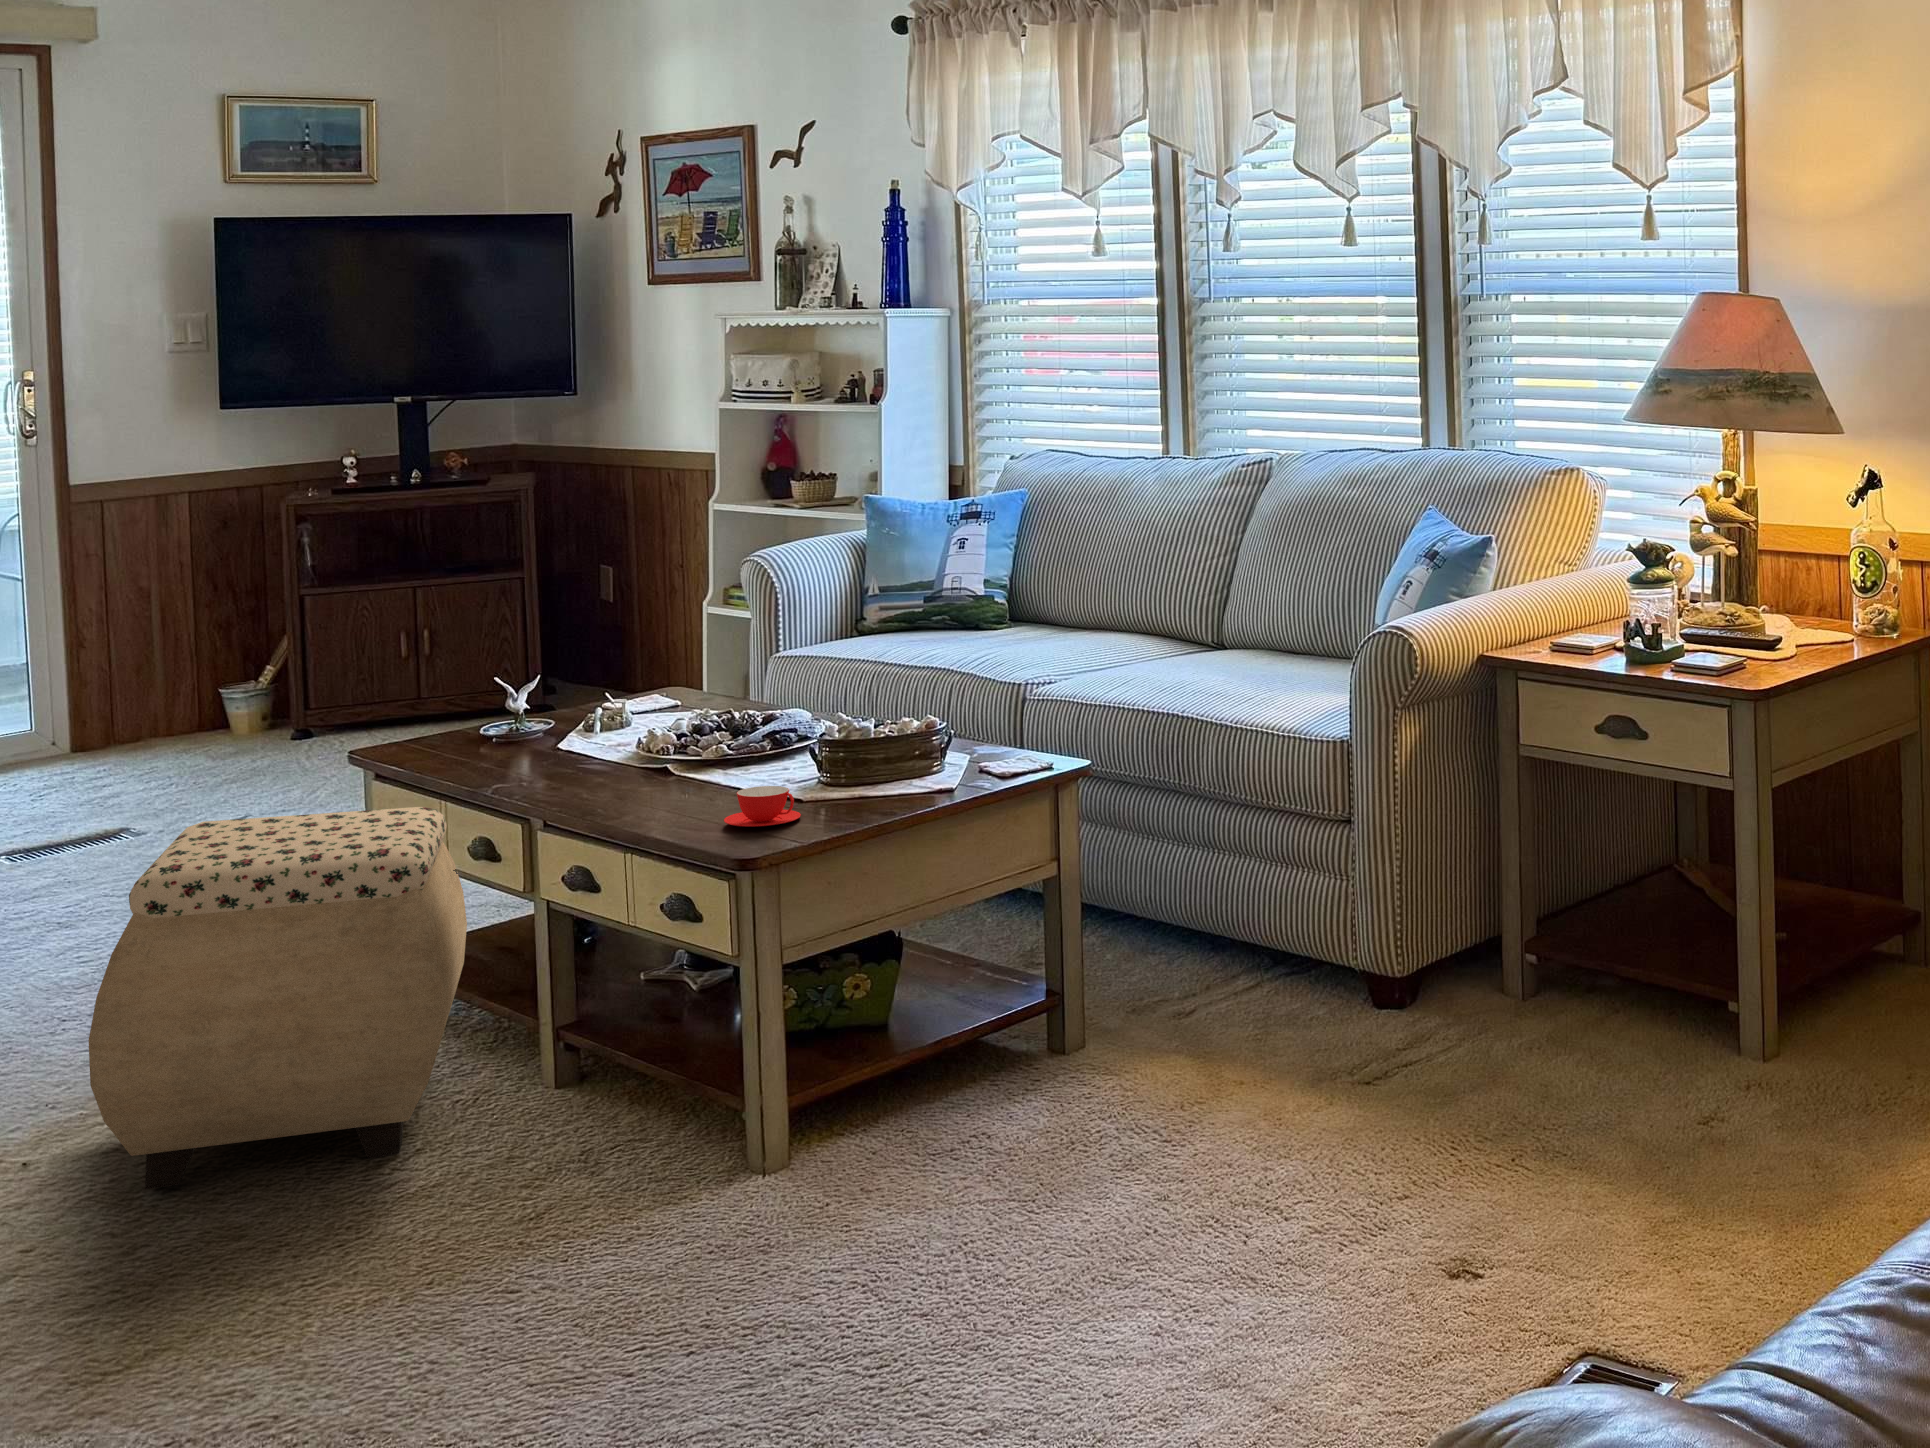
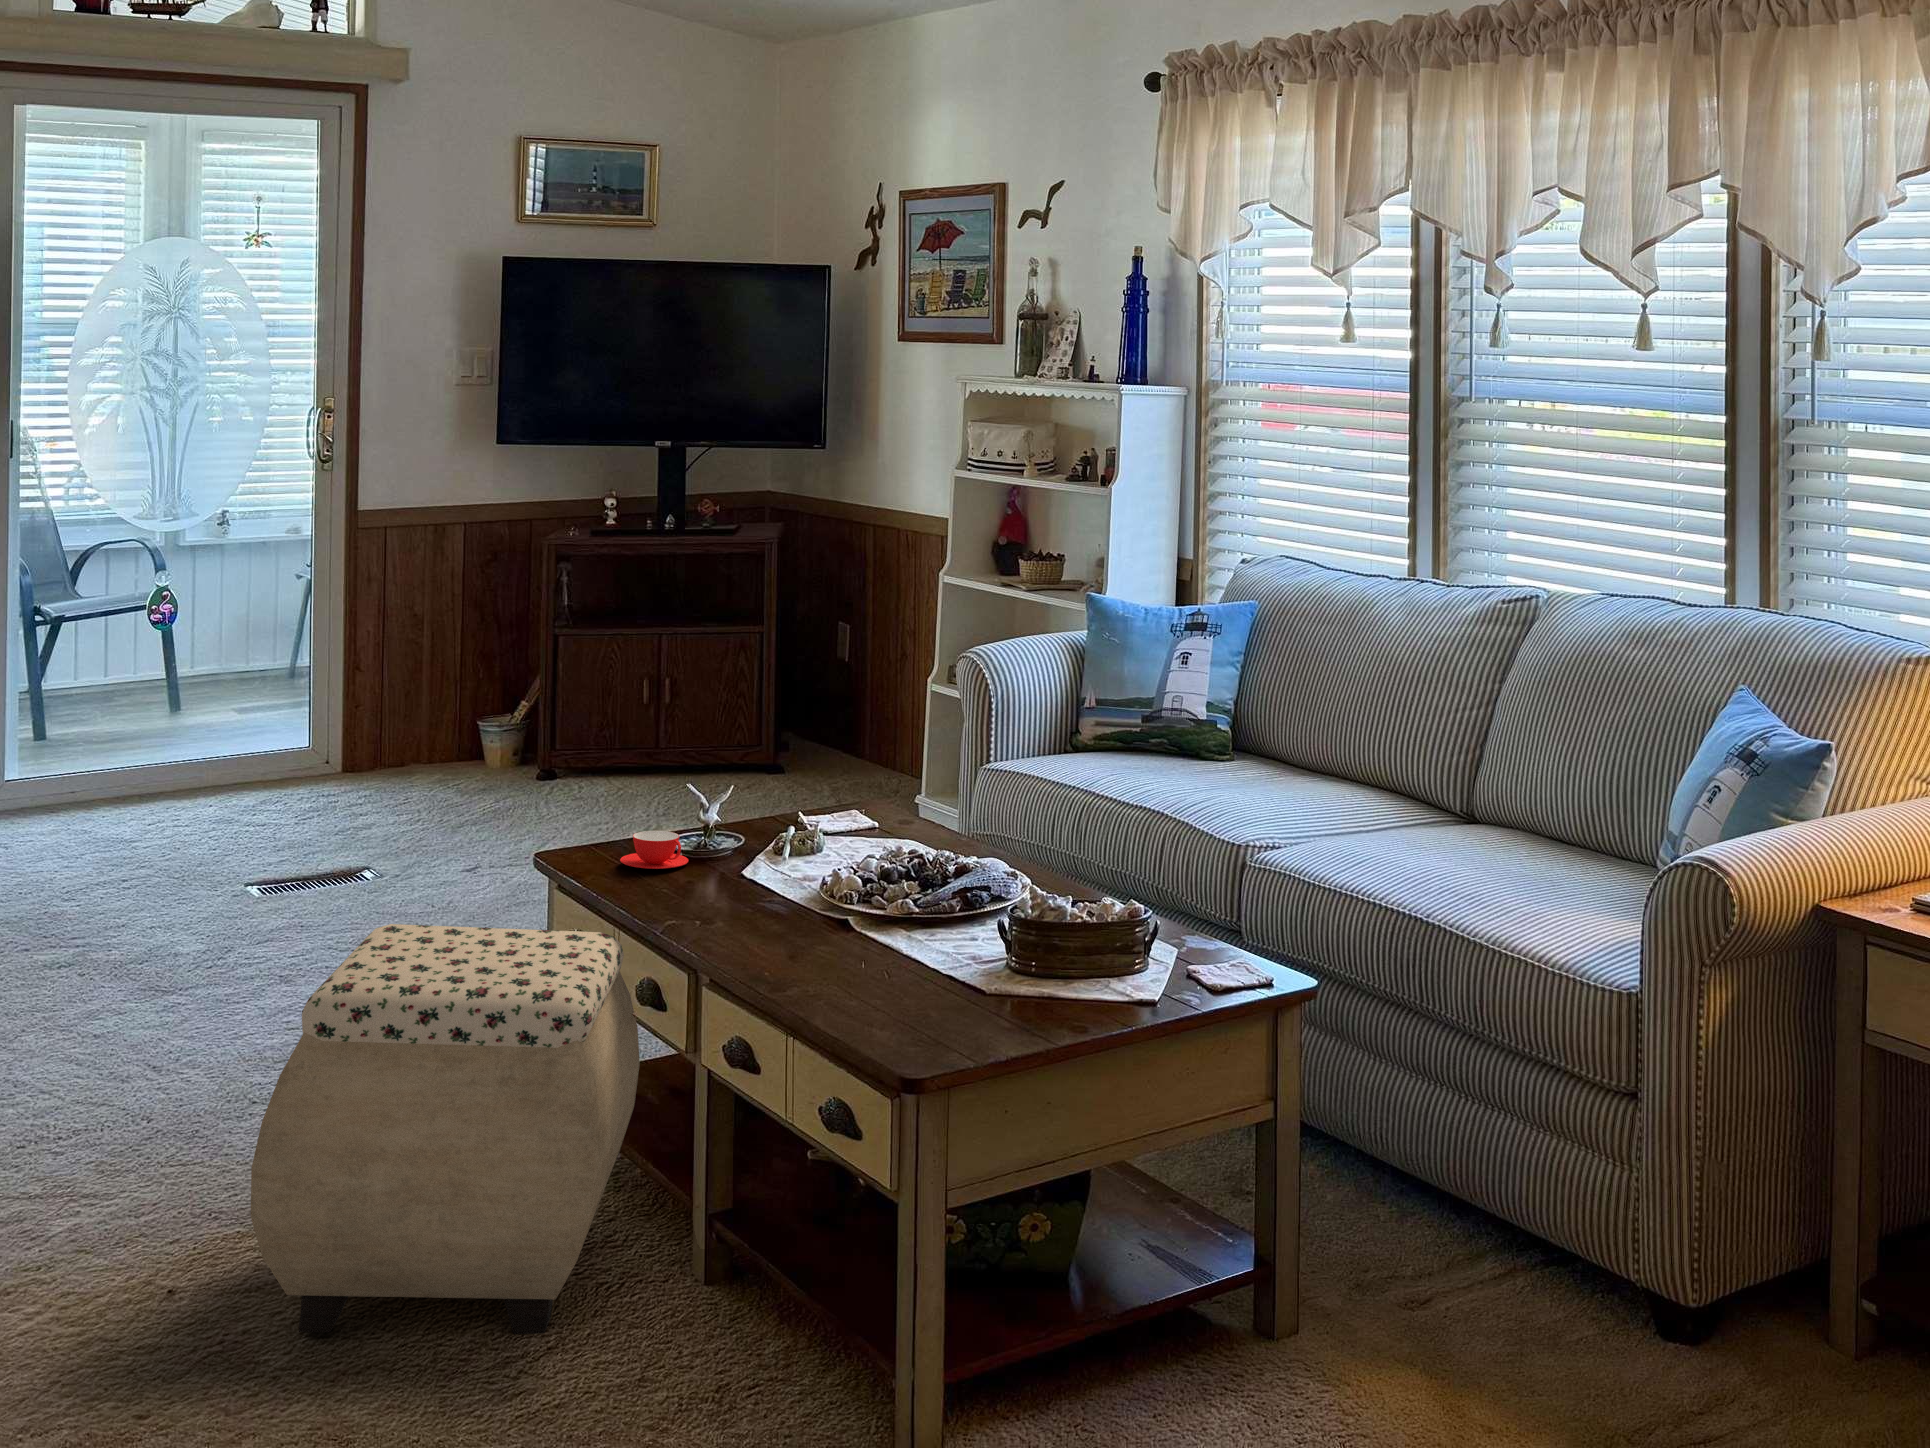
teacup: present [724,786,801,826] -> present [620,831,689,869]

